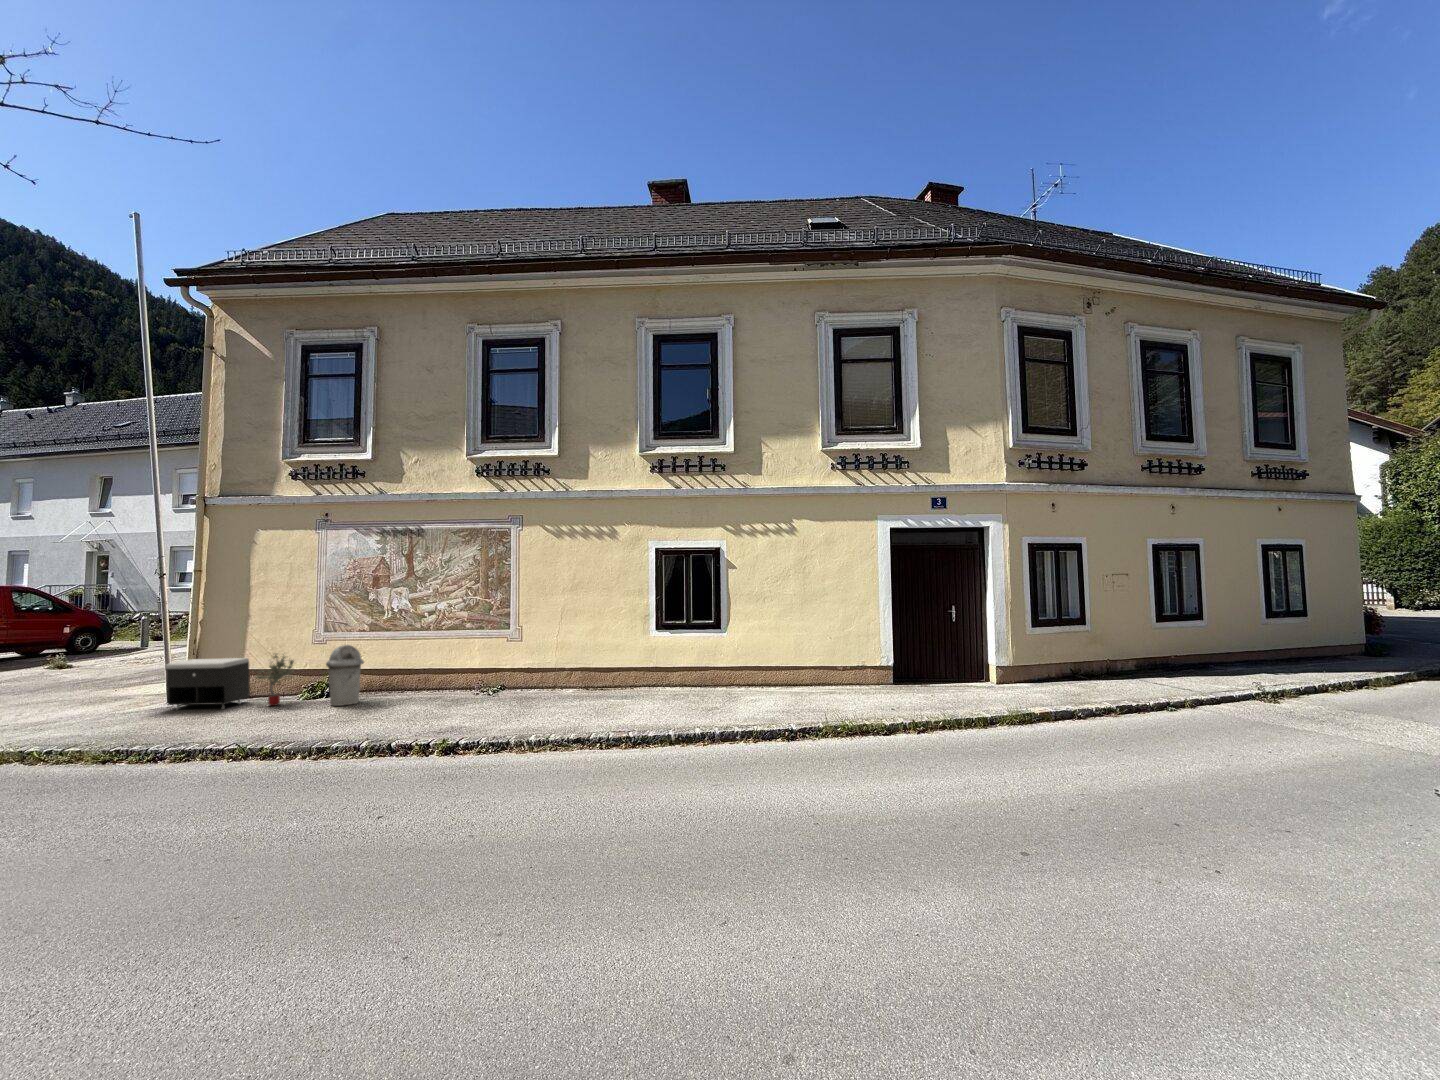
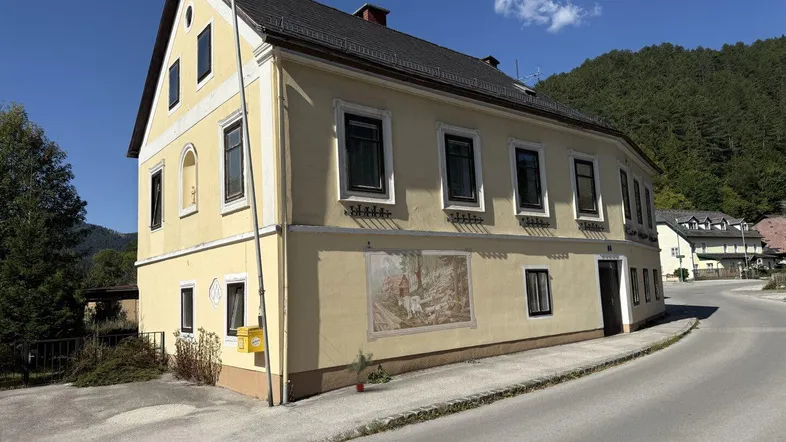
trash can: present [326,645,364,706] -> none [389,338,414,384]
storage bench: present [165,658,250,709] -> none [282,358,341,406]

